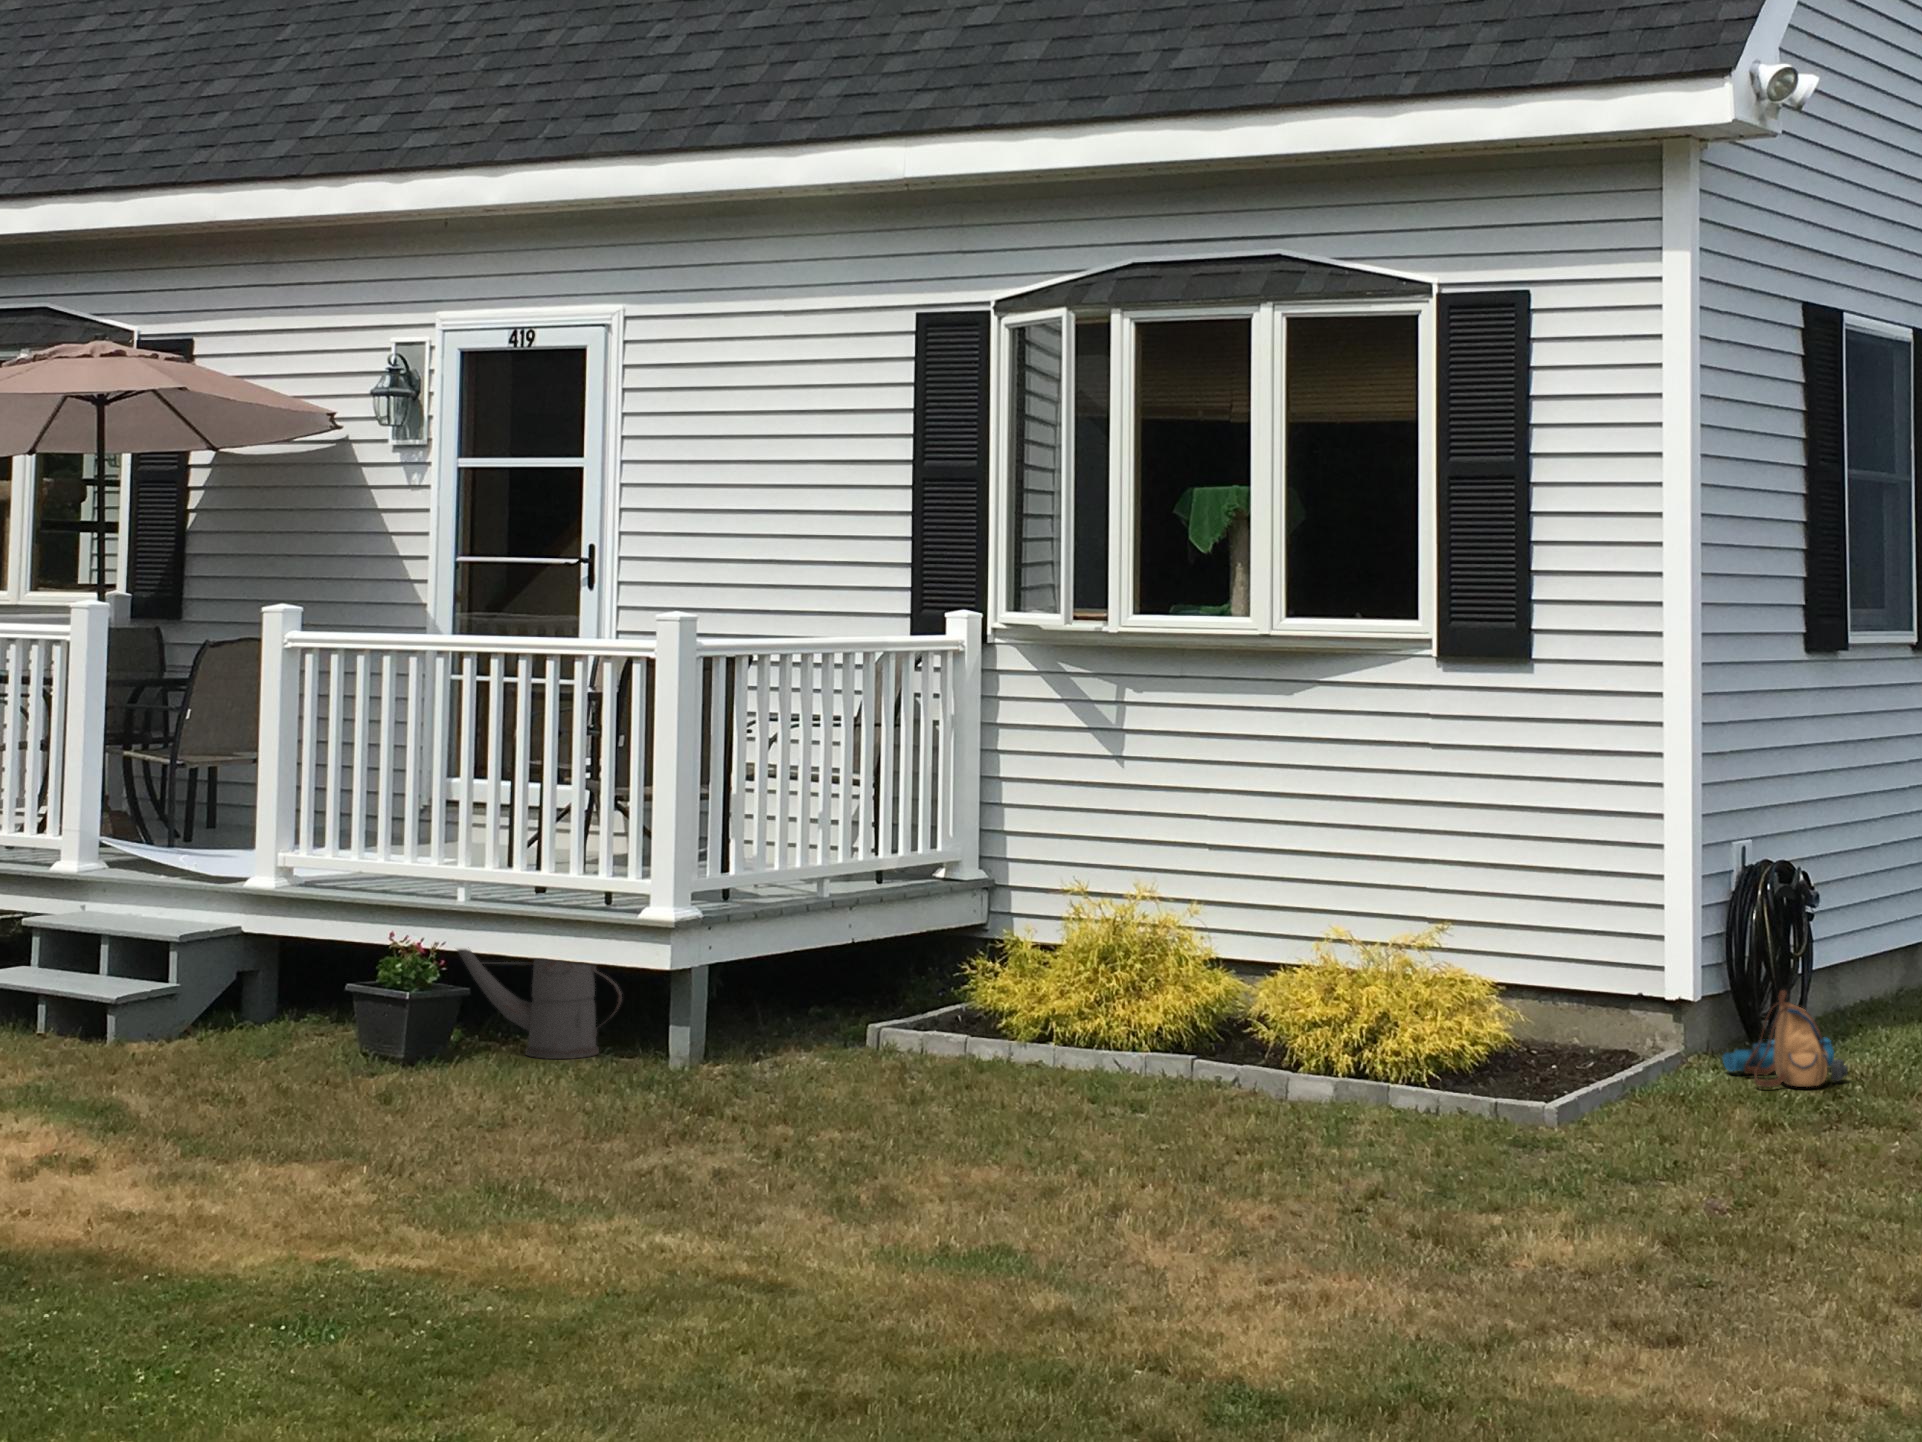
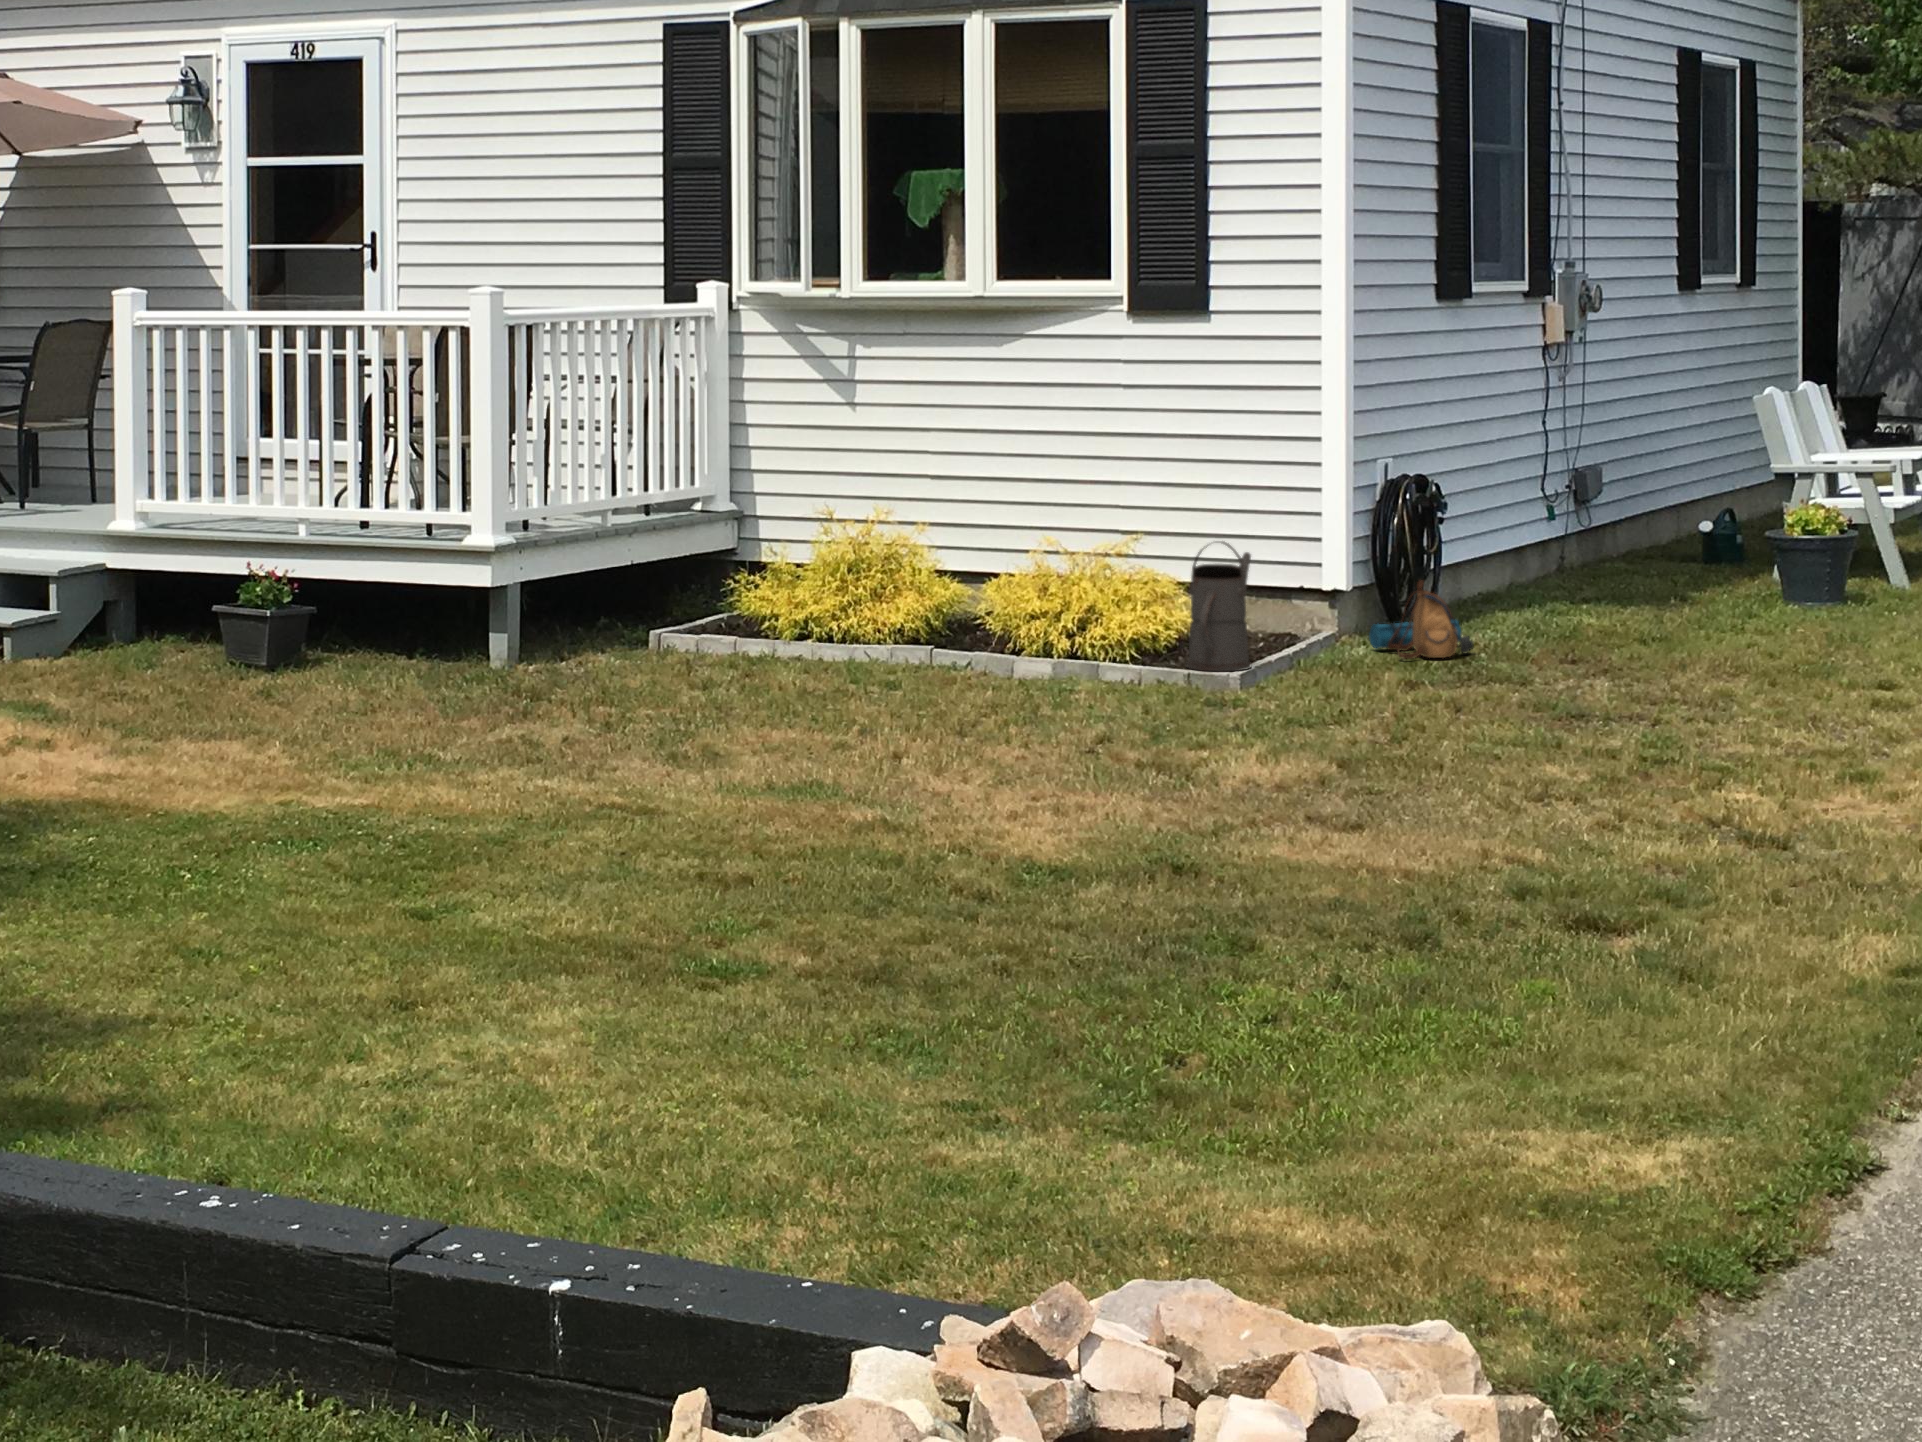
watering can: present [457,949,622,1059] -> present [1187,541,1251,671]

